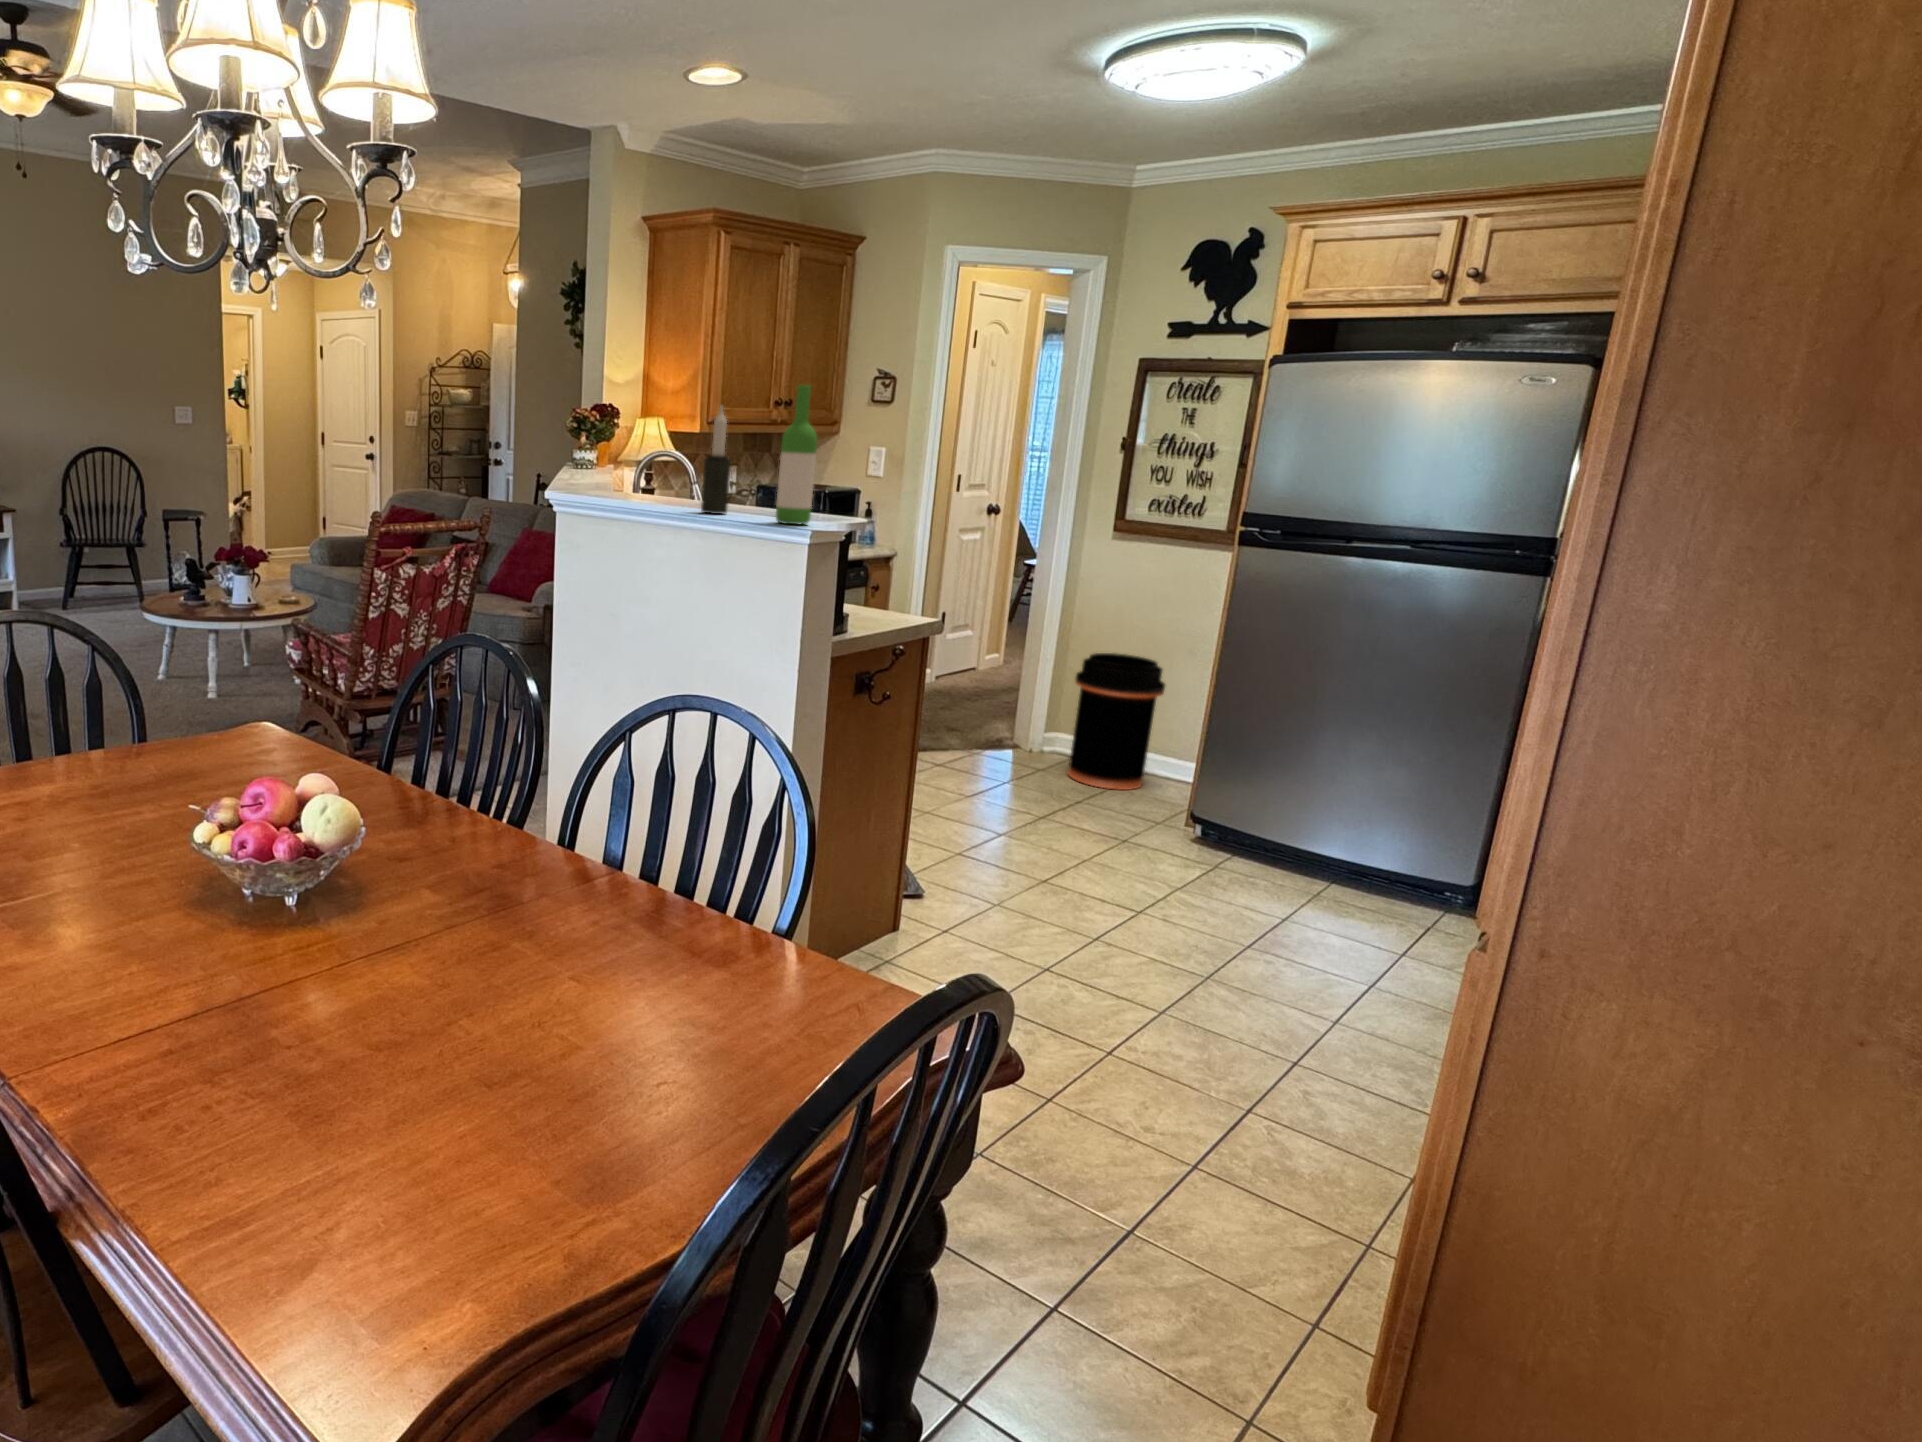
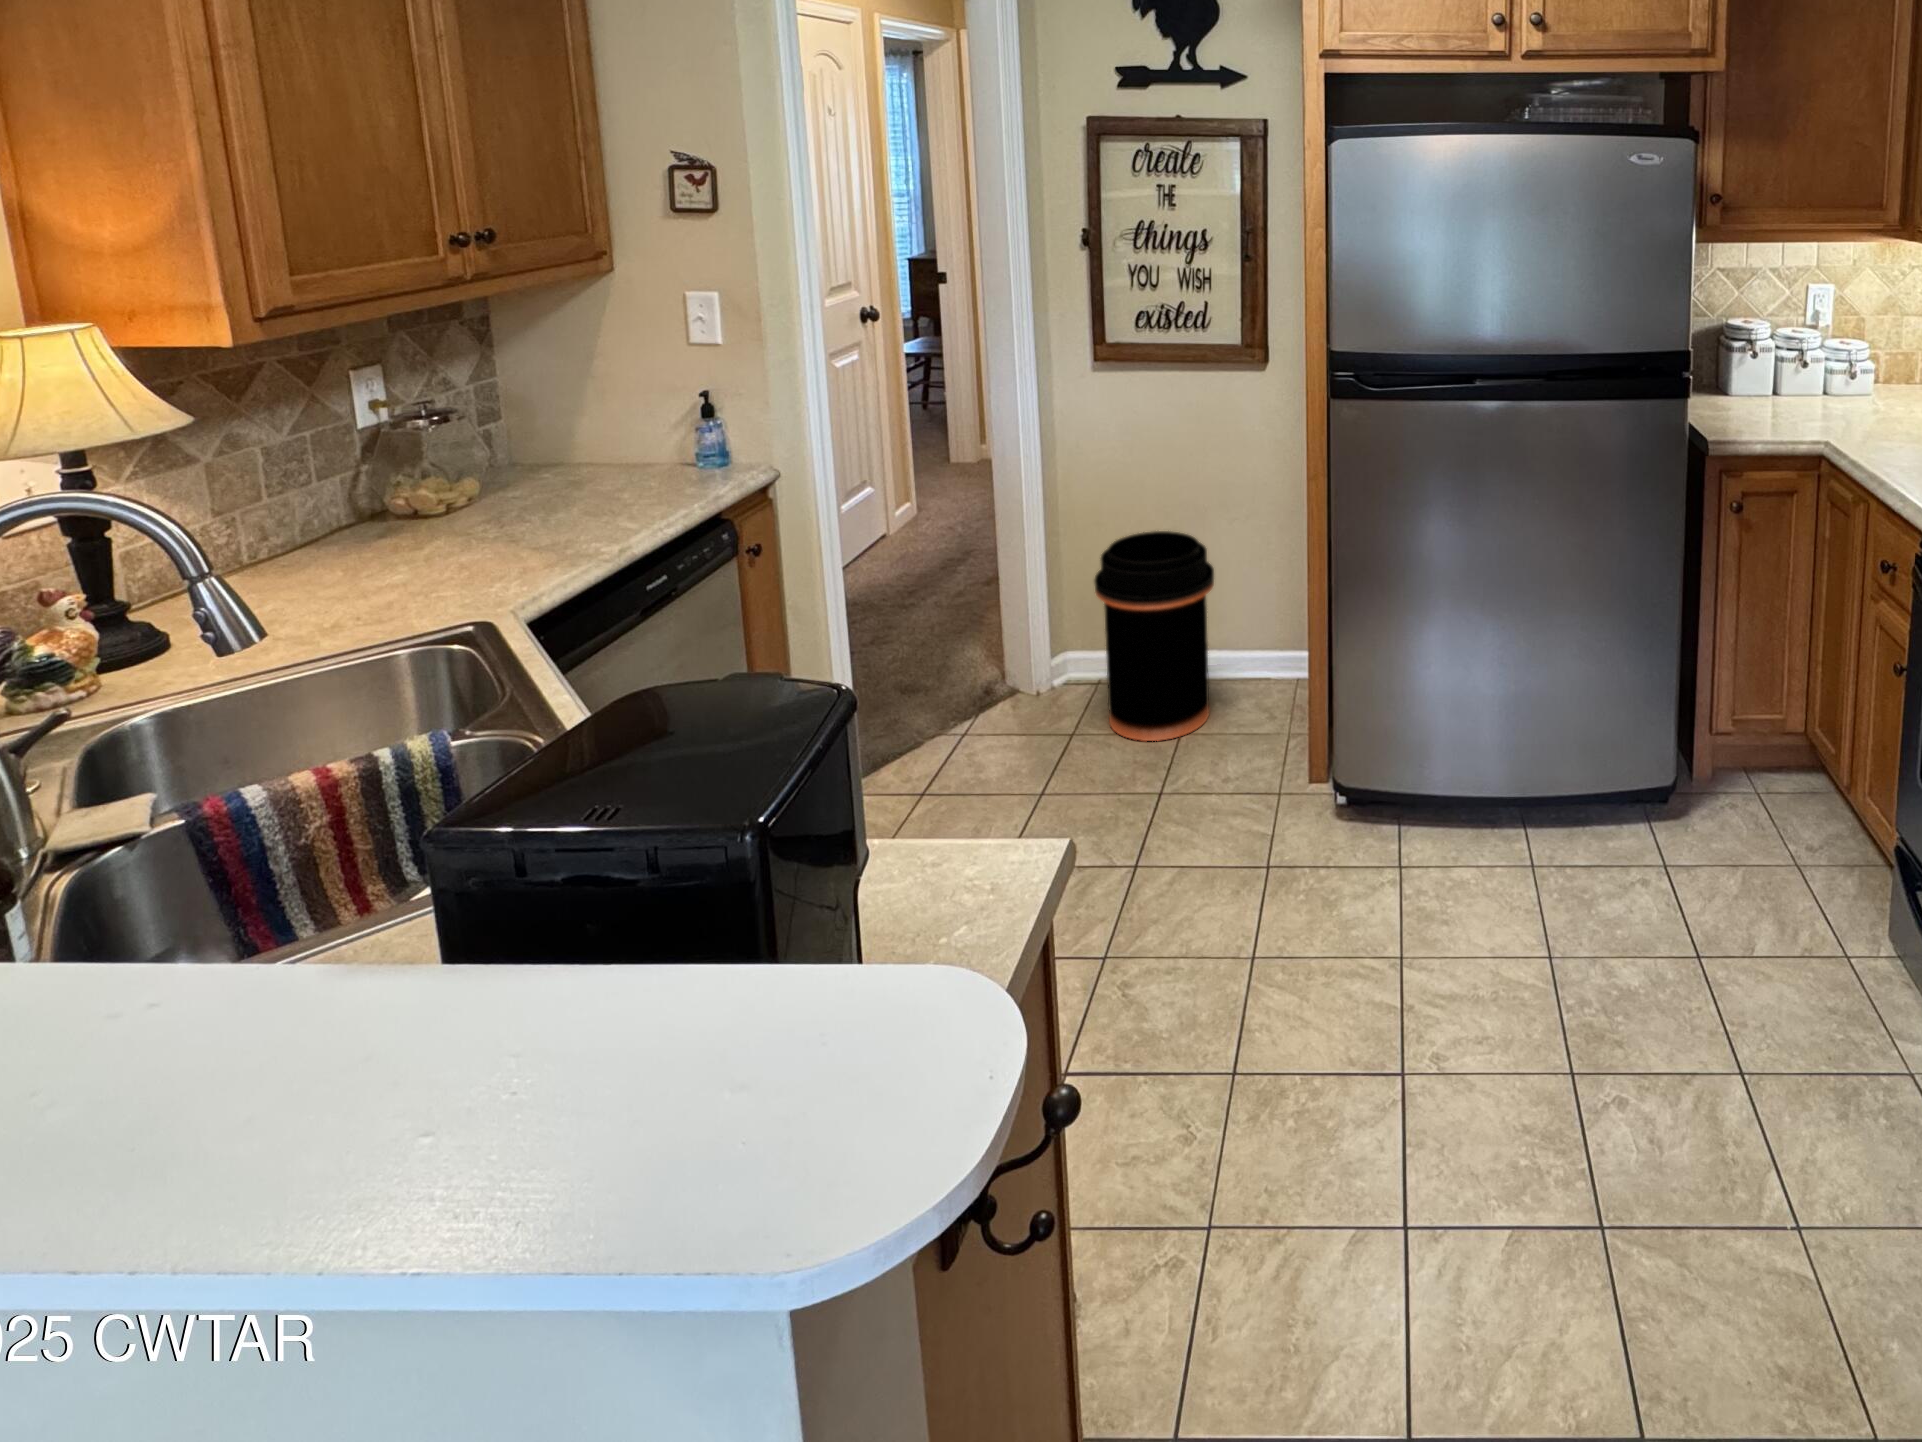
wine bottle: present [776,385,817,524] -> none [543,509,759,1145]
candle: present [701,407,731,514] -> none [89,609,301,1117]

